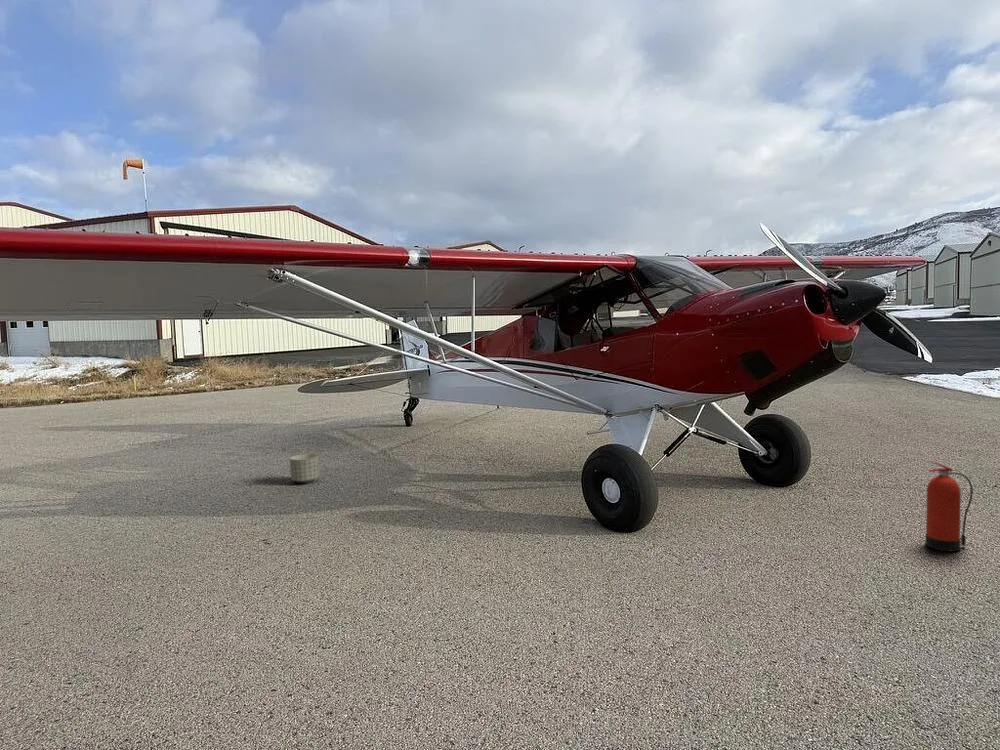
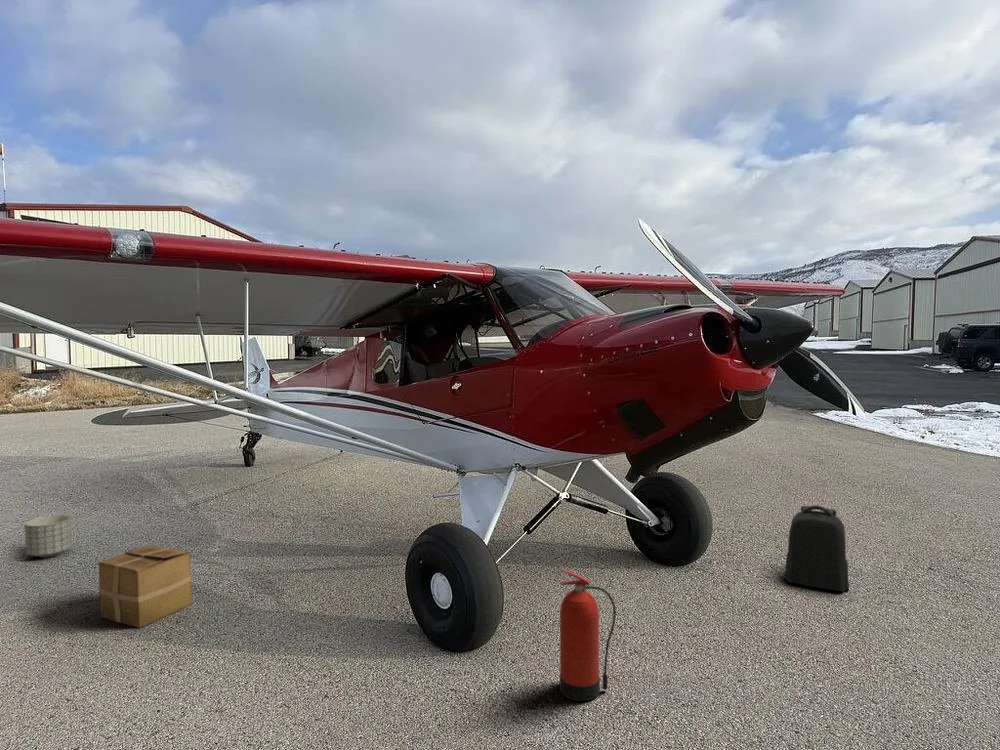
backpack: none [871,434,925,499] -> present [784,505,849,592]
fire extinguisher: present [925,461,973,551] -> present [560,569,616,701]
cardboard box: none [368,467,426,518] -> present [99,545,192,628]

